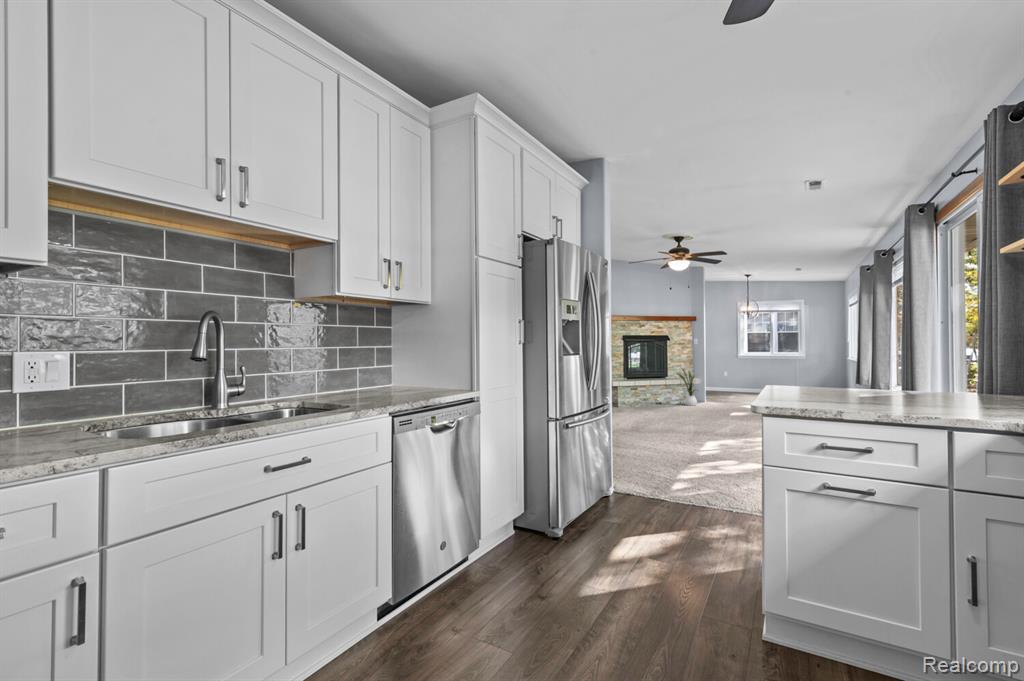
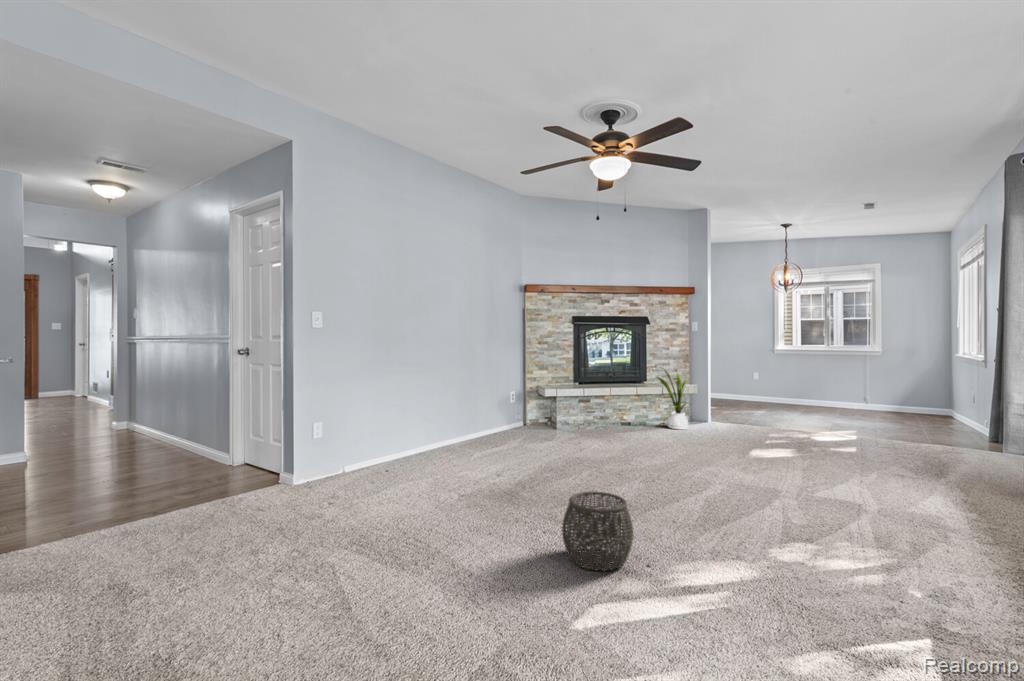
woven basket: none [691,416,724,447] -> present [562,492,634,571]

